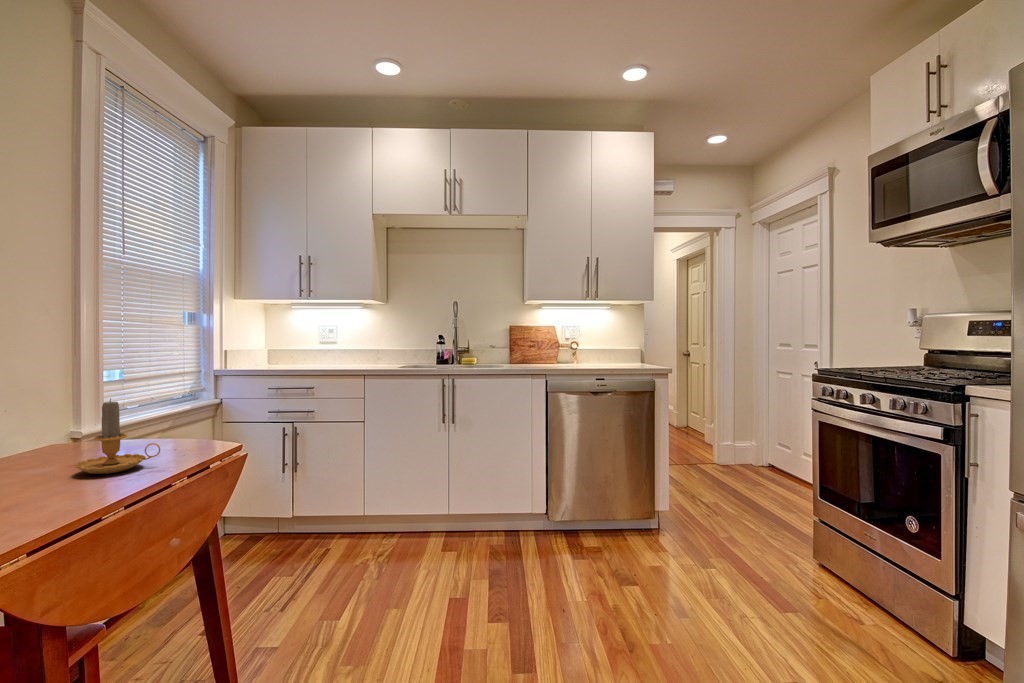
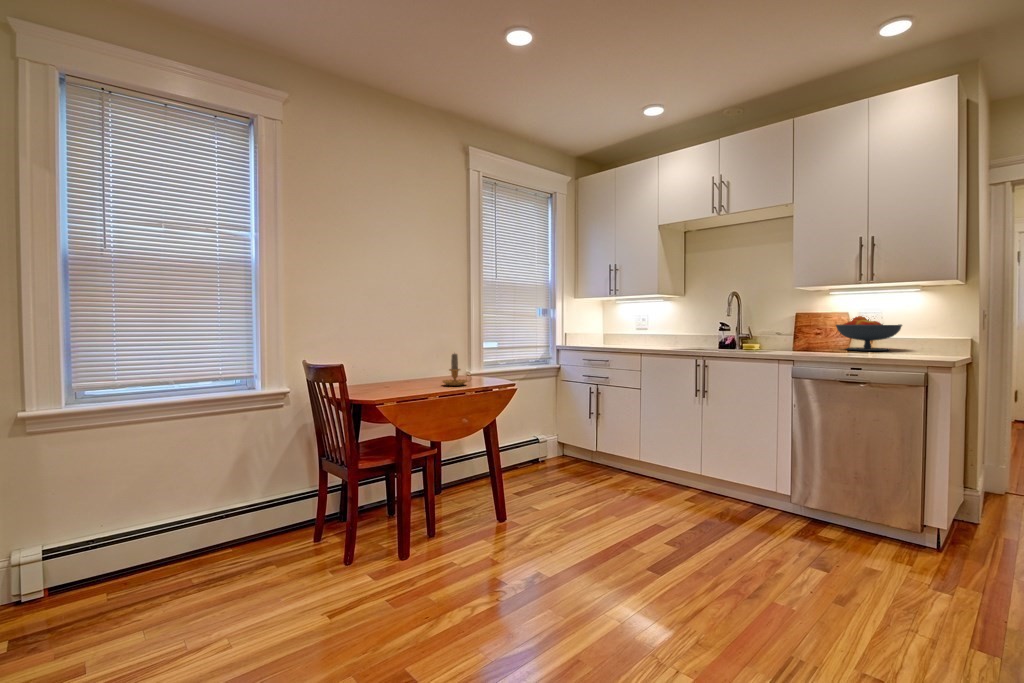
fruit bowl: none [545,330,595,362] -> present [836,316,902,351]

